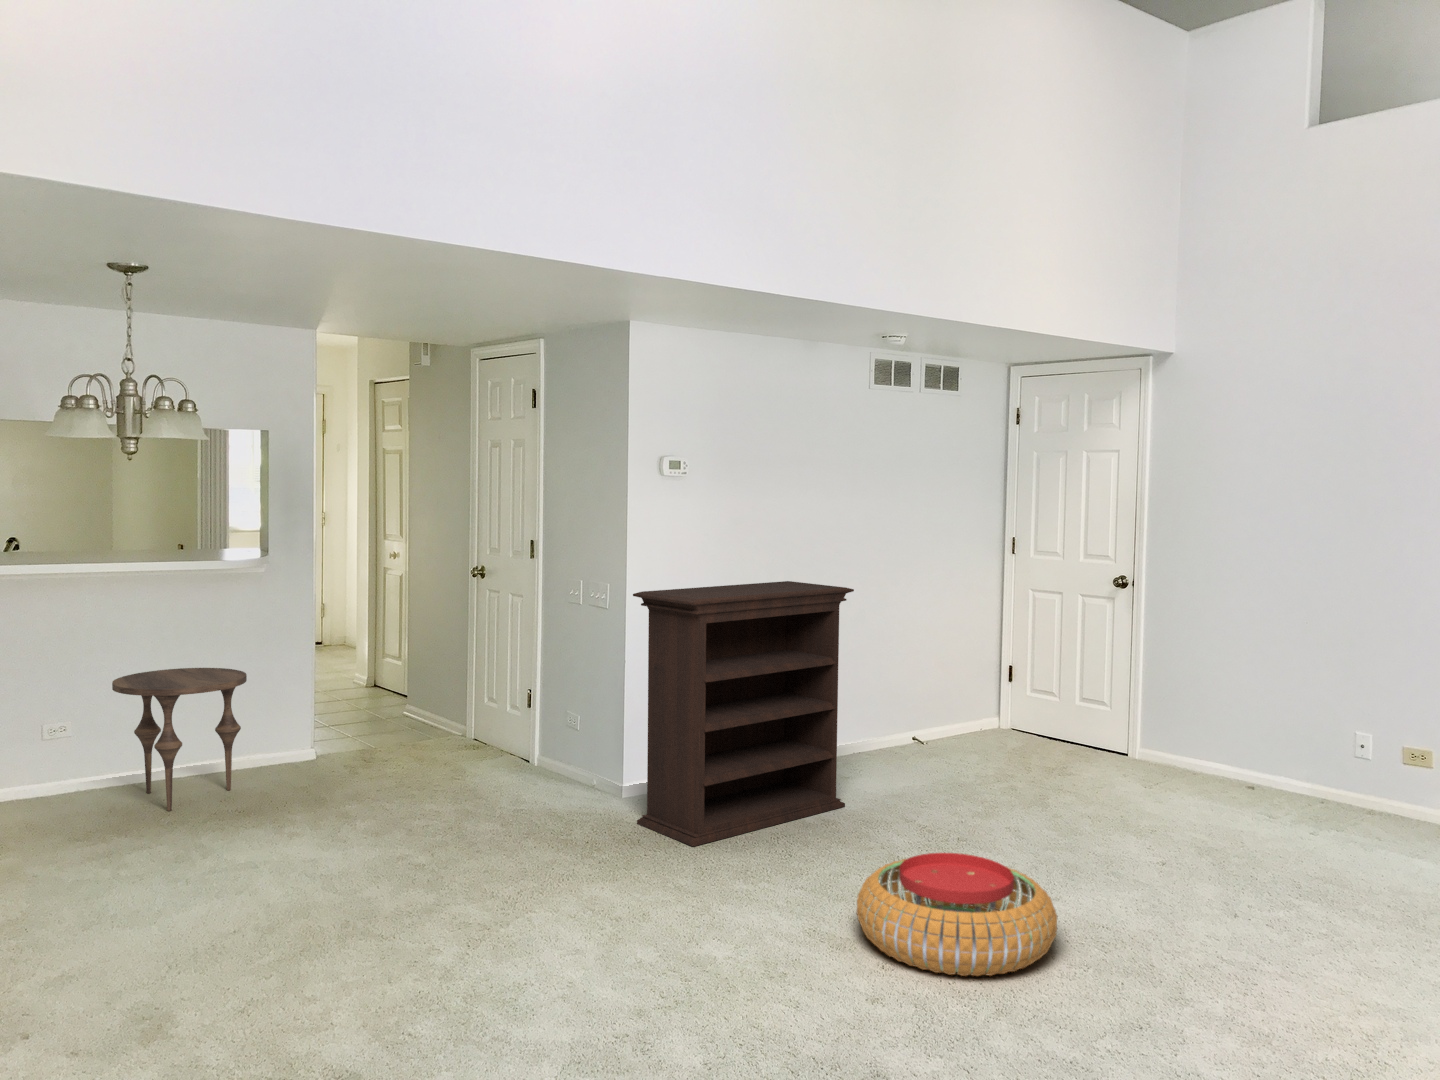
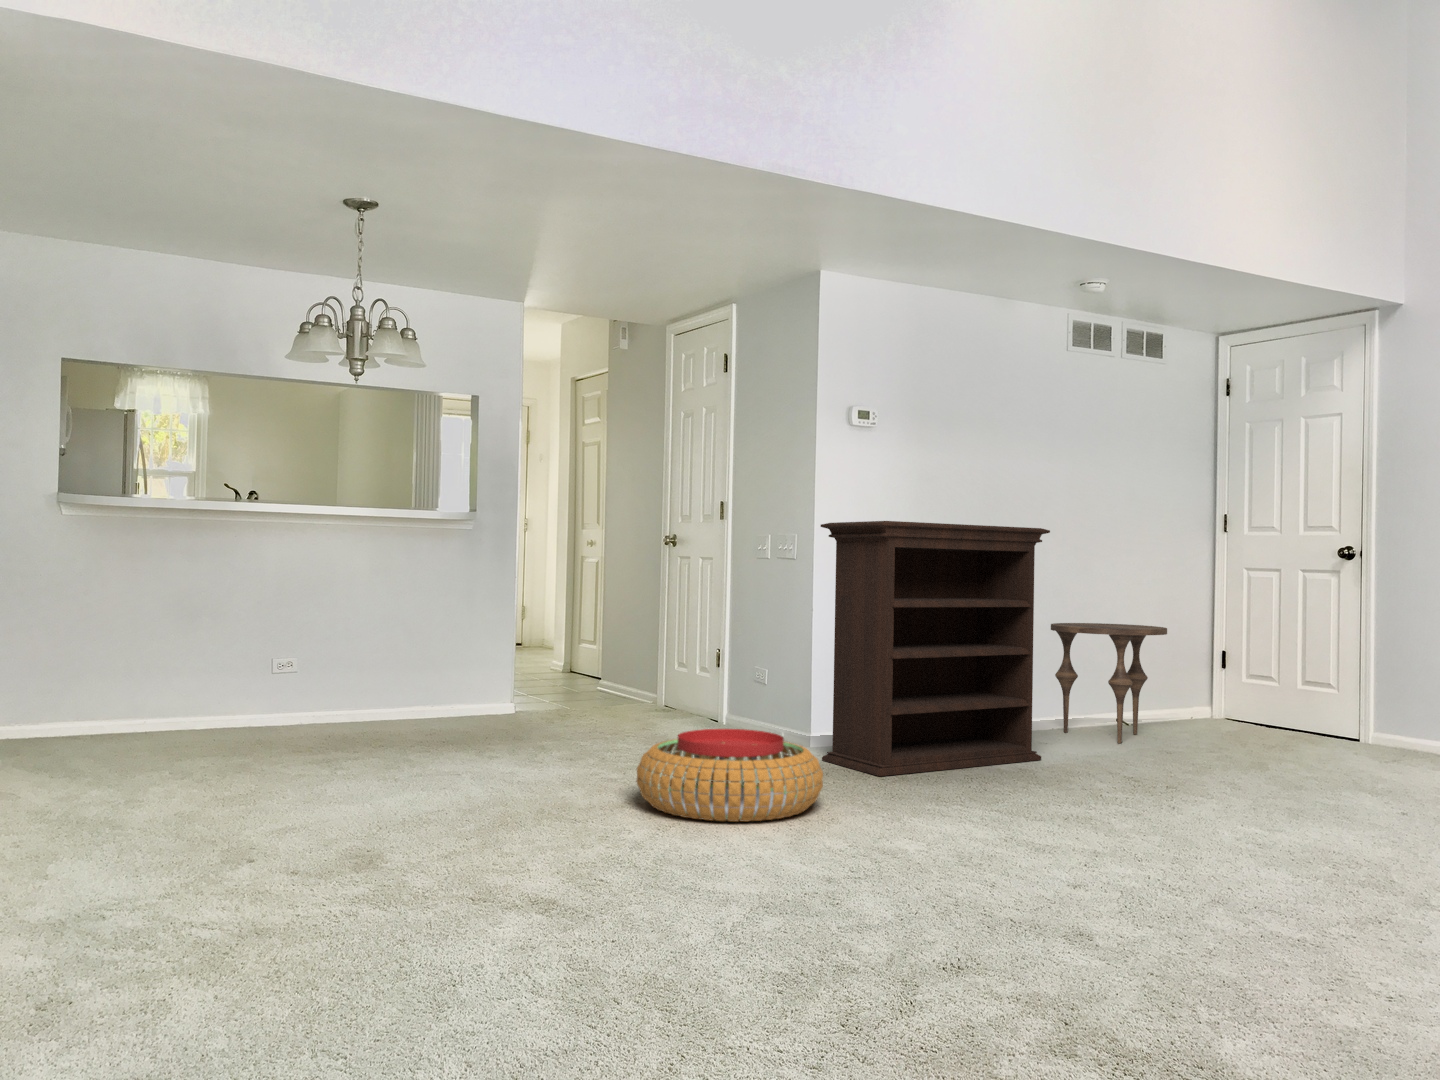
side table: present [112,668,247,811] -> present [1051,623,1167,743]
pouf: present [857,853,1057,976] -> present [637,729,823,822]

